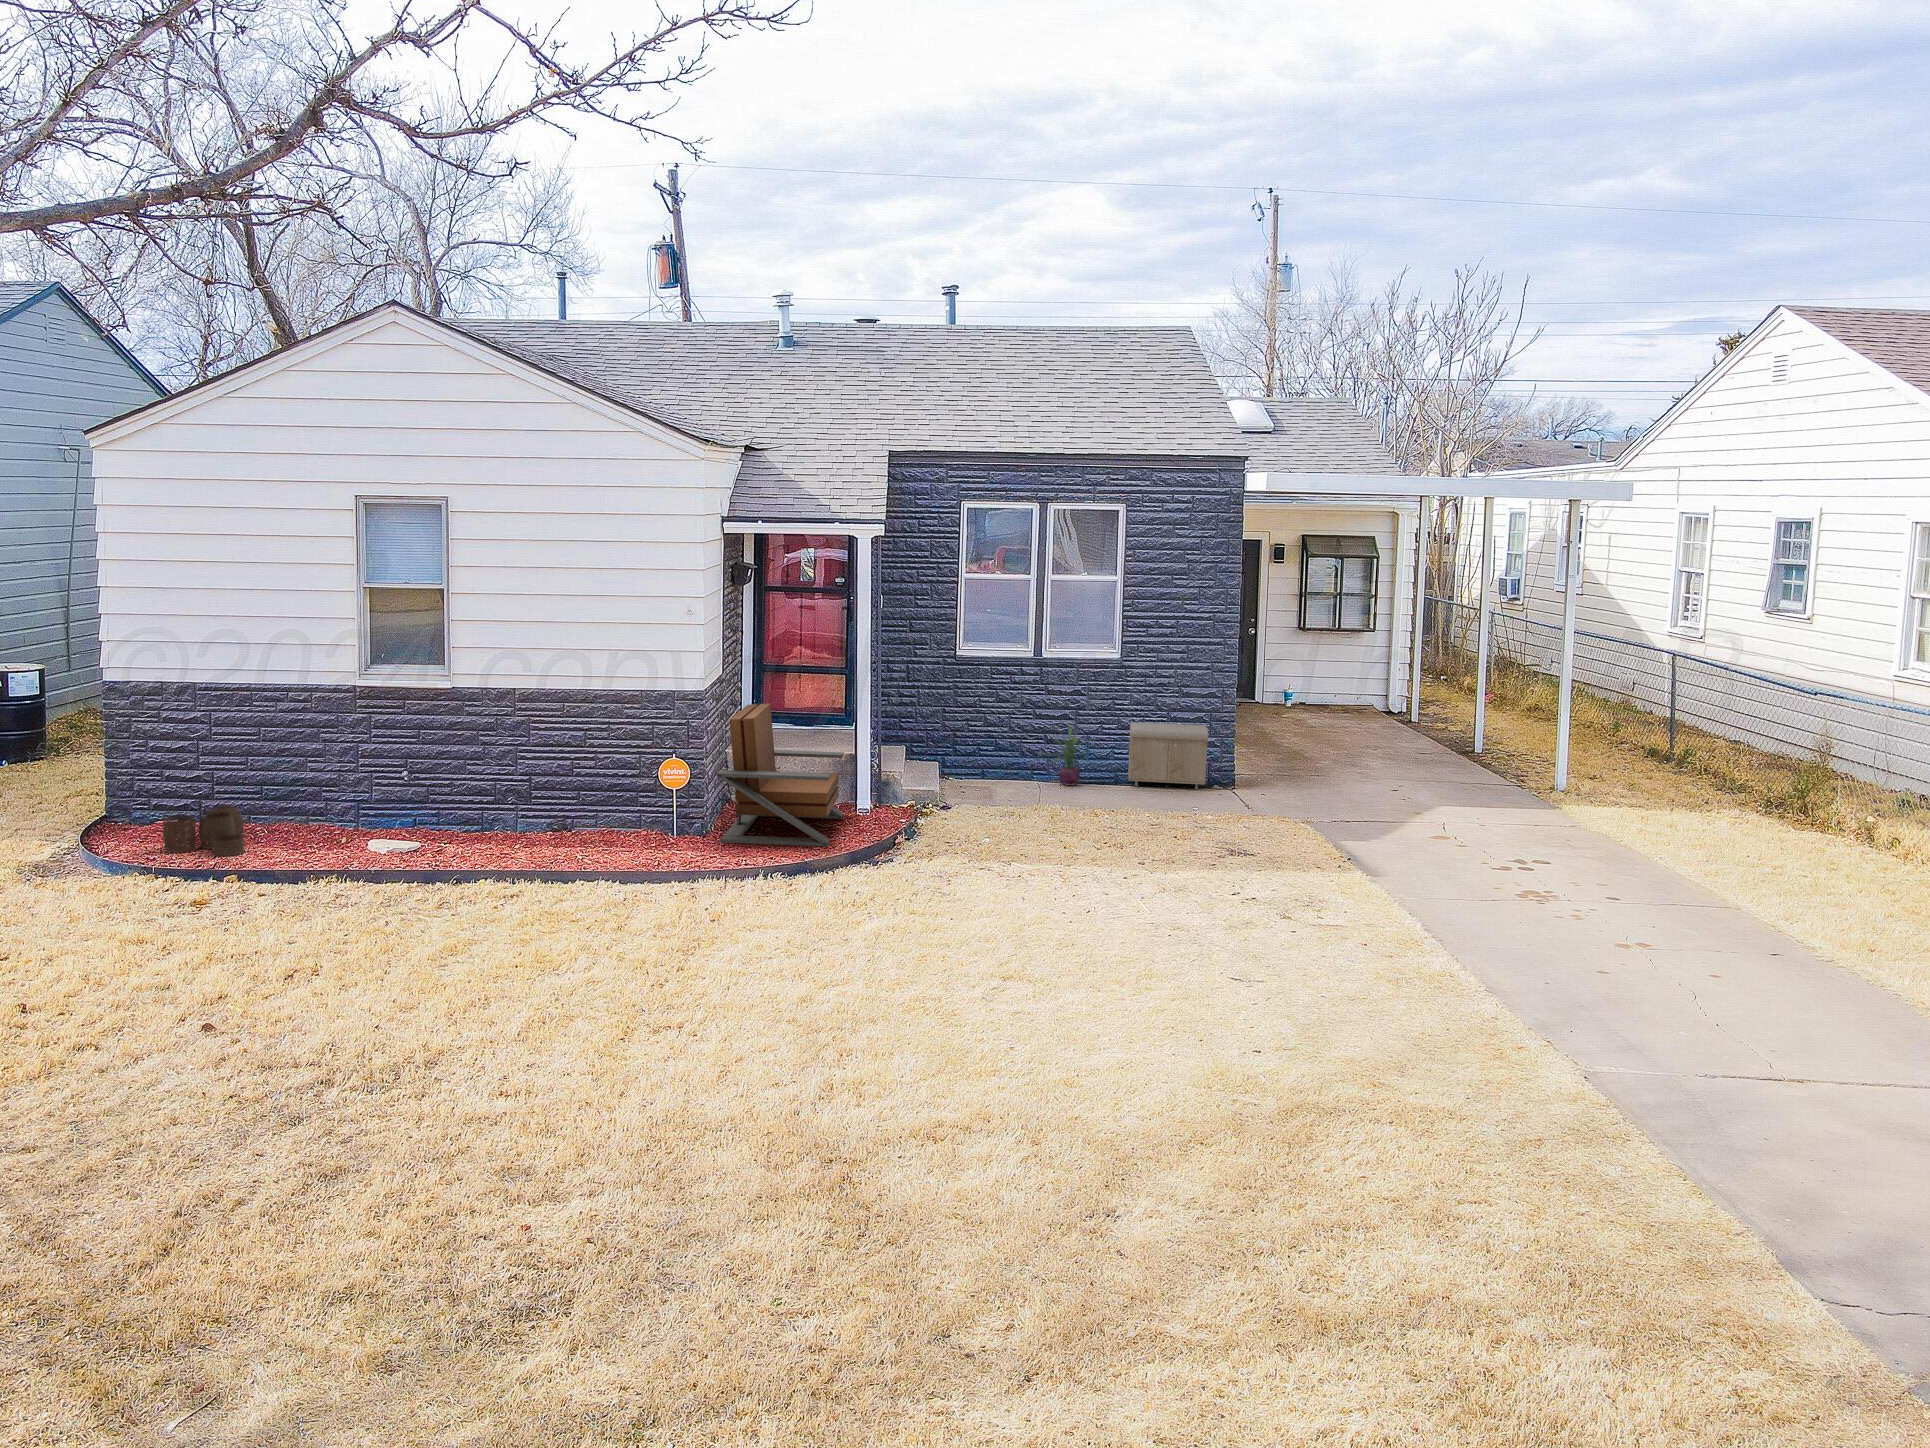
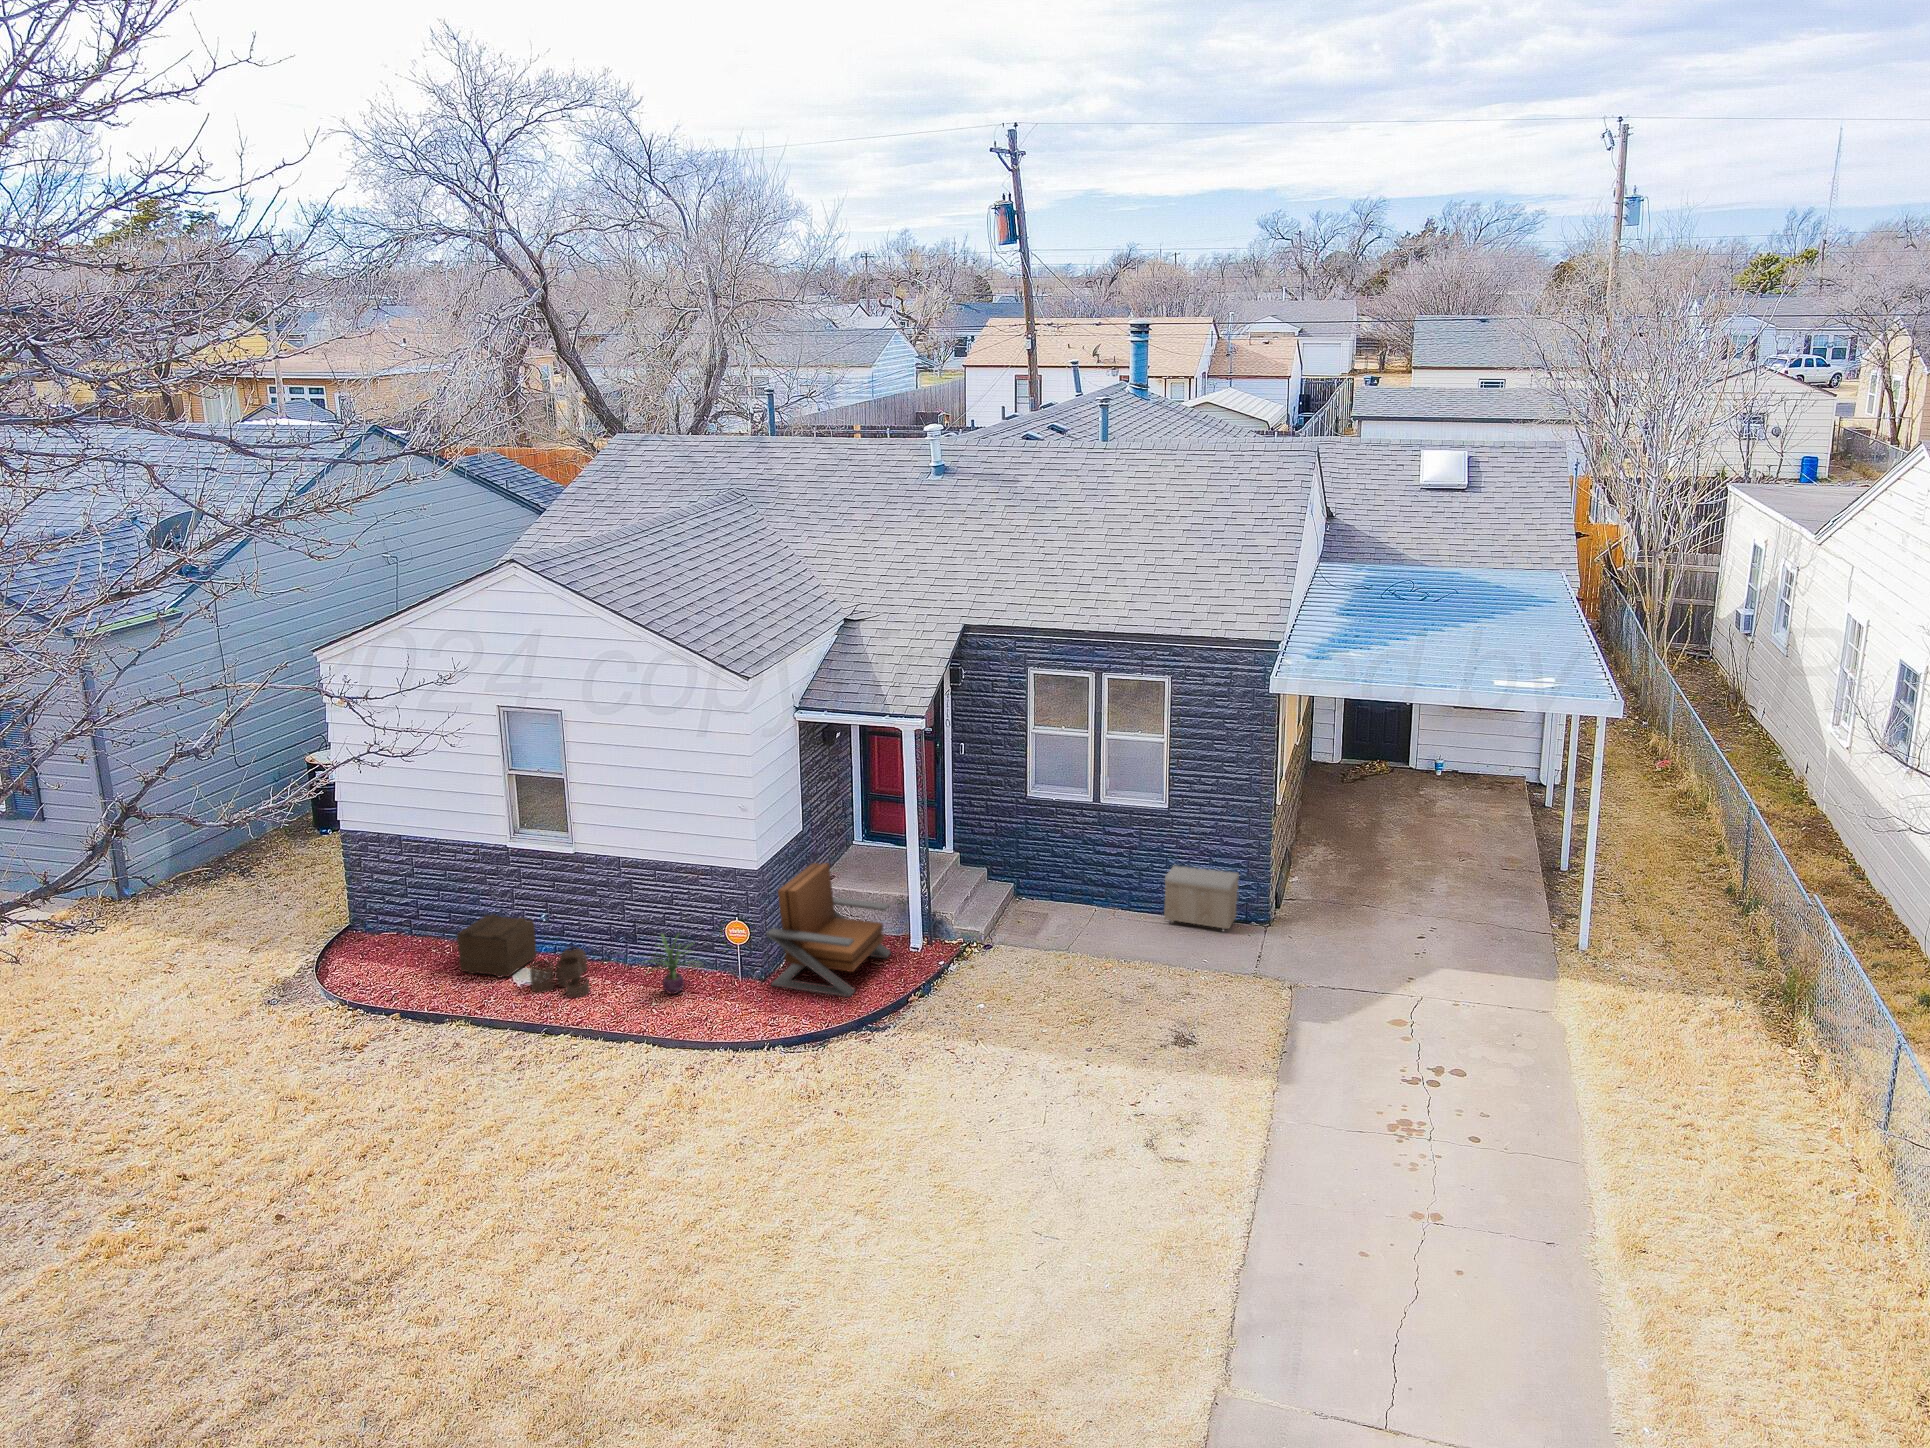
decorative plant: present [1049,726,1085,786] -> present [651,934,700,994]
wooden crate: none [290,778,391,851] -> present [457,915,537,977]
woven basket: present [163,805,245,856] -> present [530,946,590,997]

